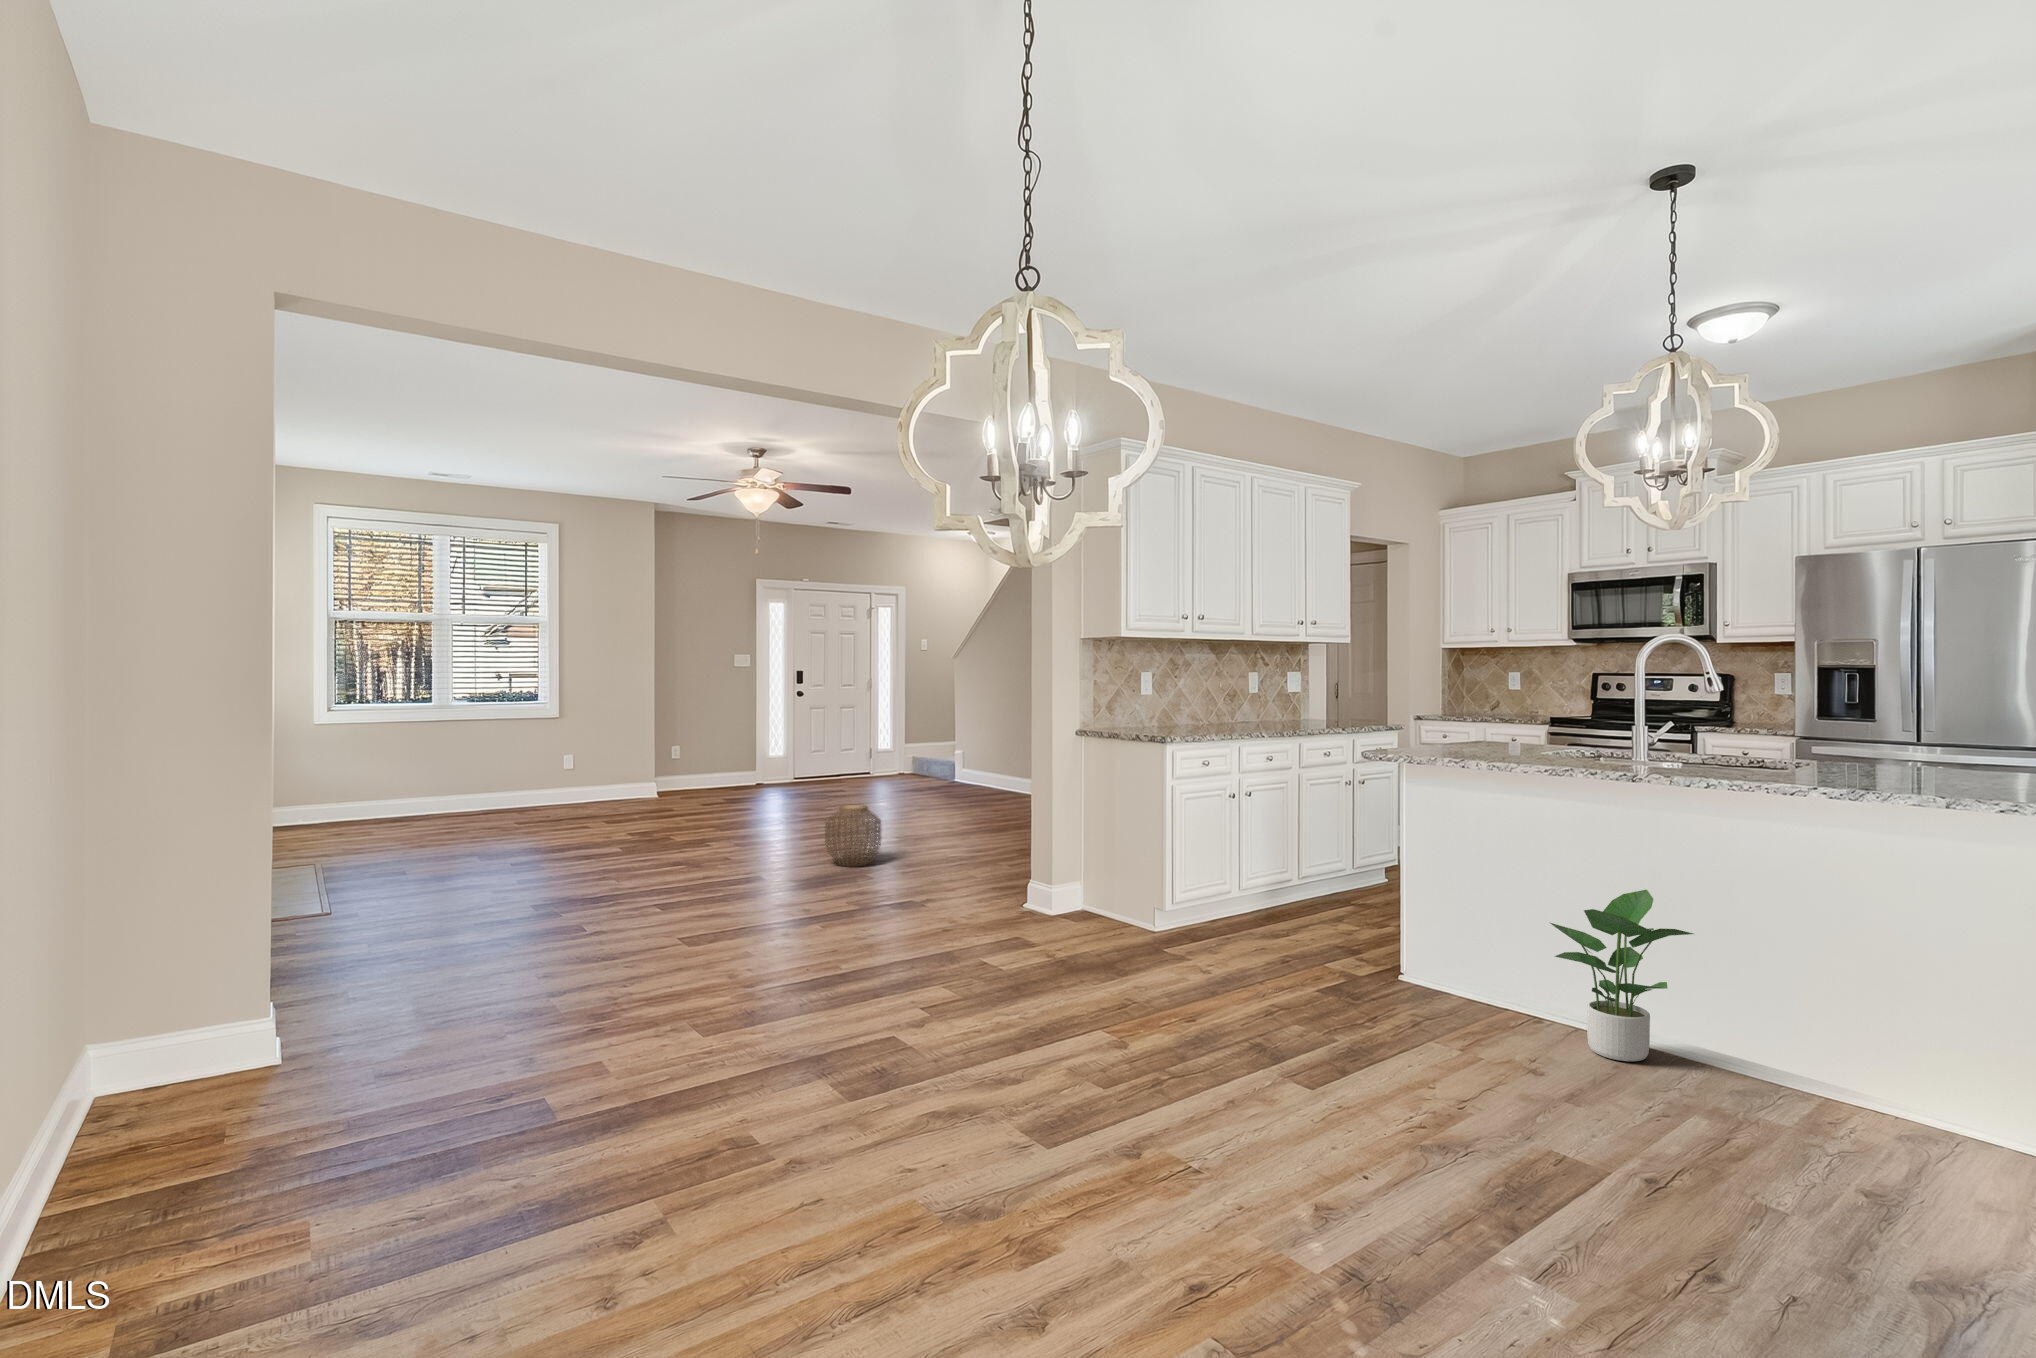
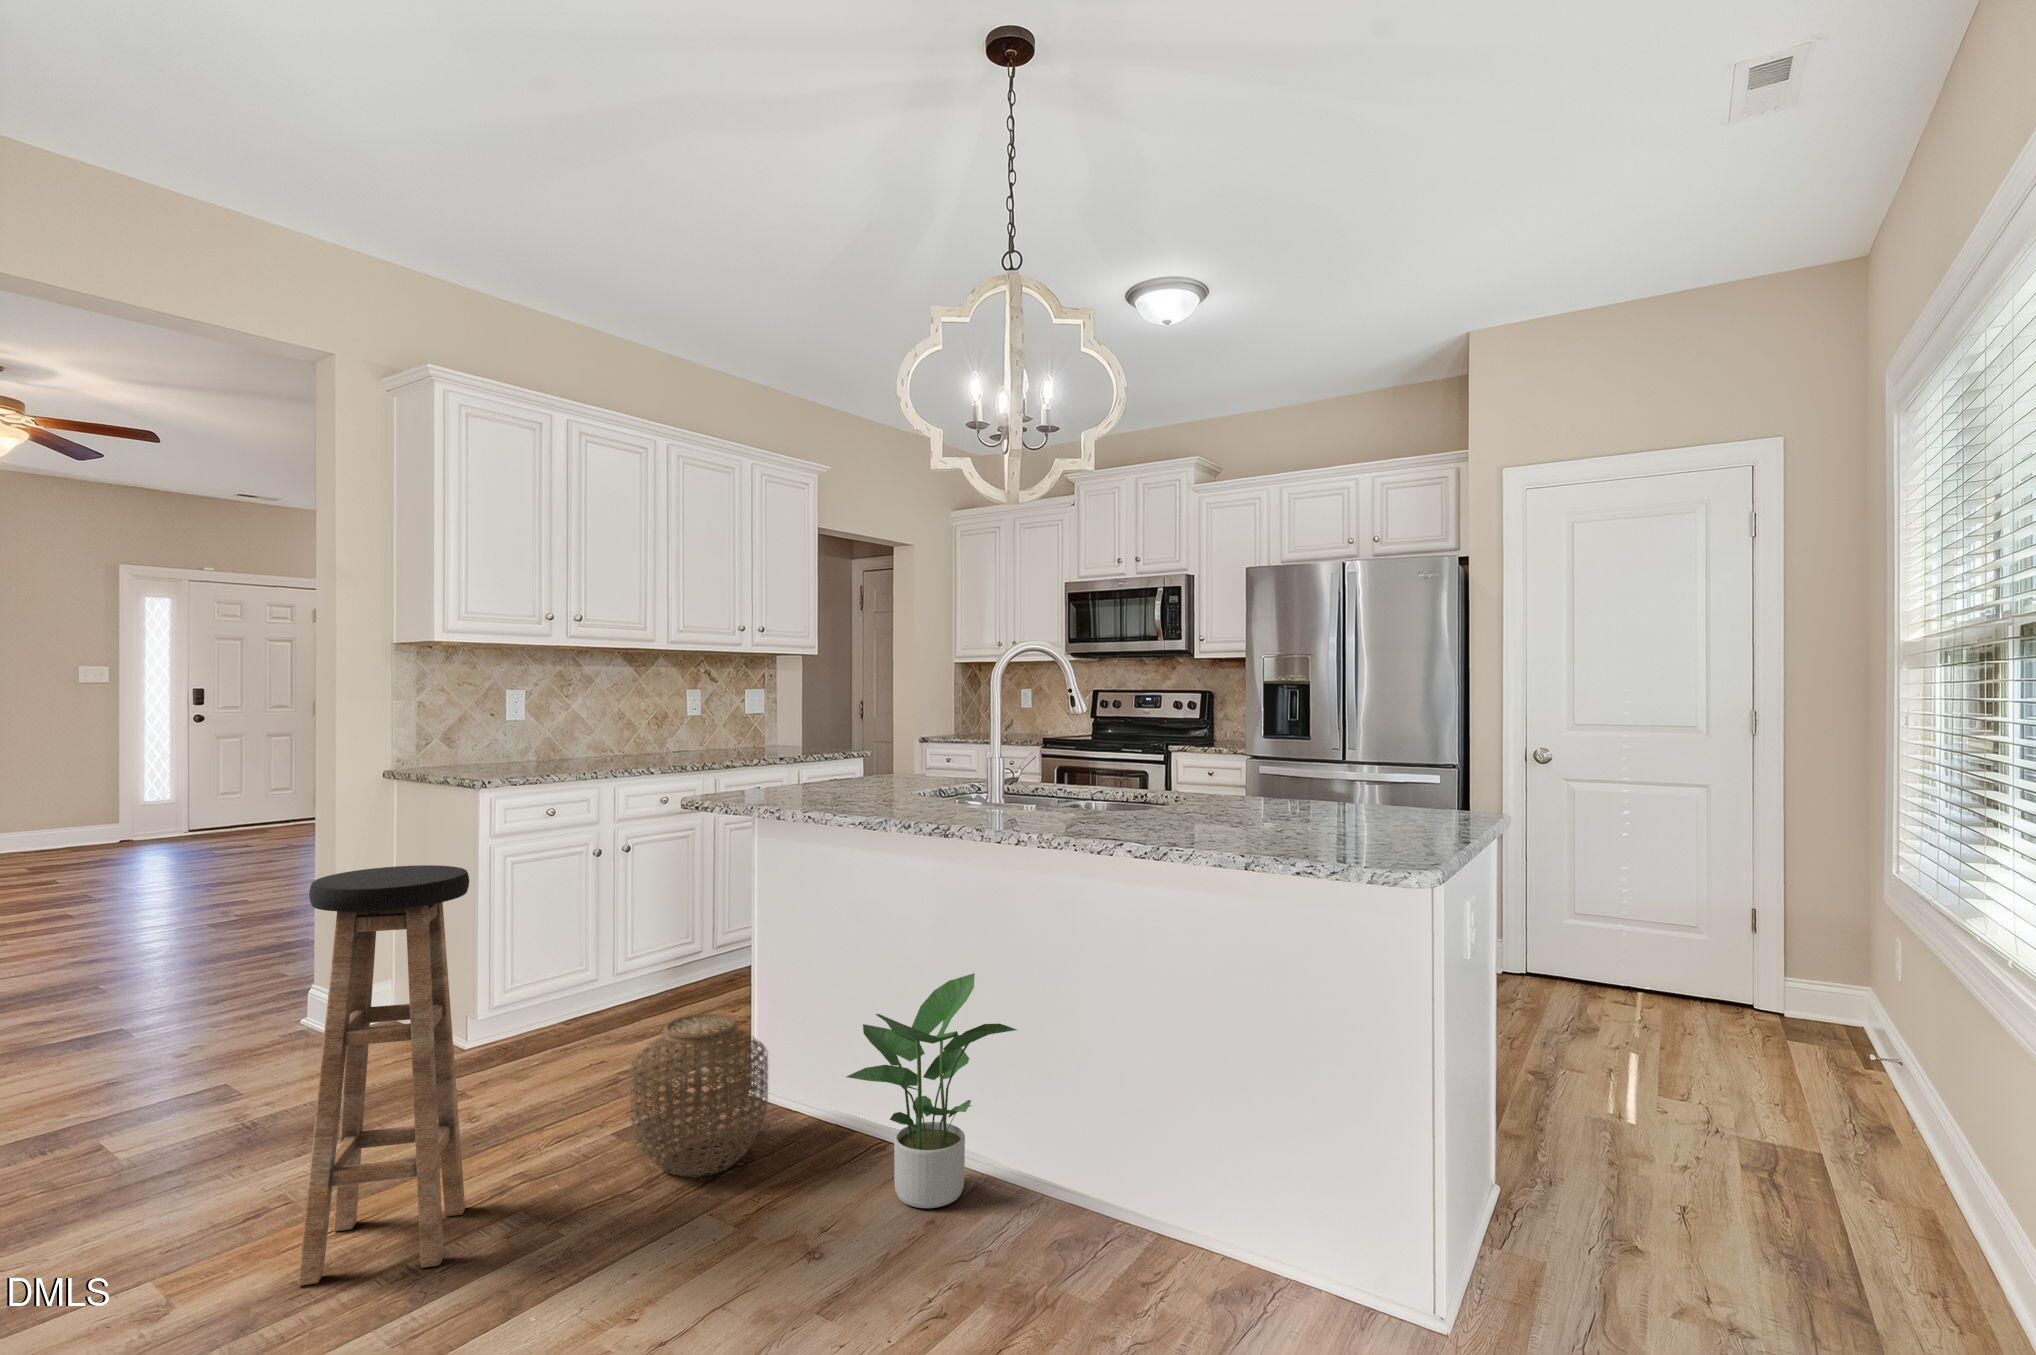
bar stool: none [1188,786,1282,1050] -> present [298,865,469,1285]
woven basket: present [825,805,881,866] -> present [630,1013,768,1177]

